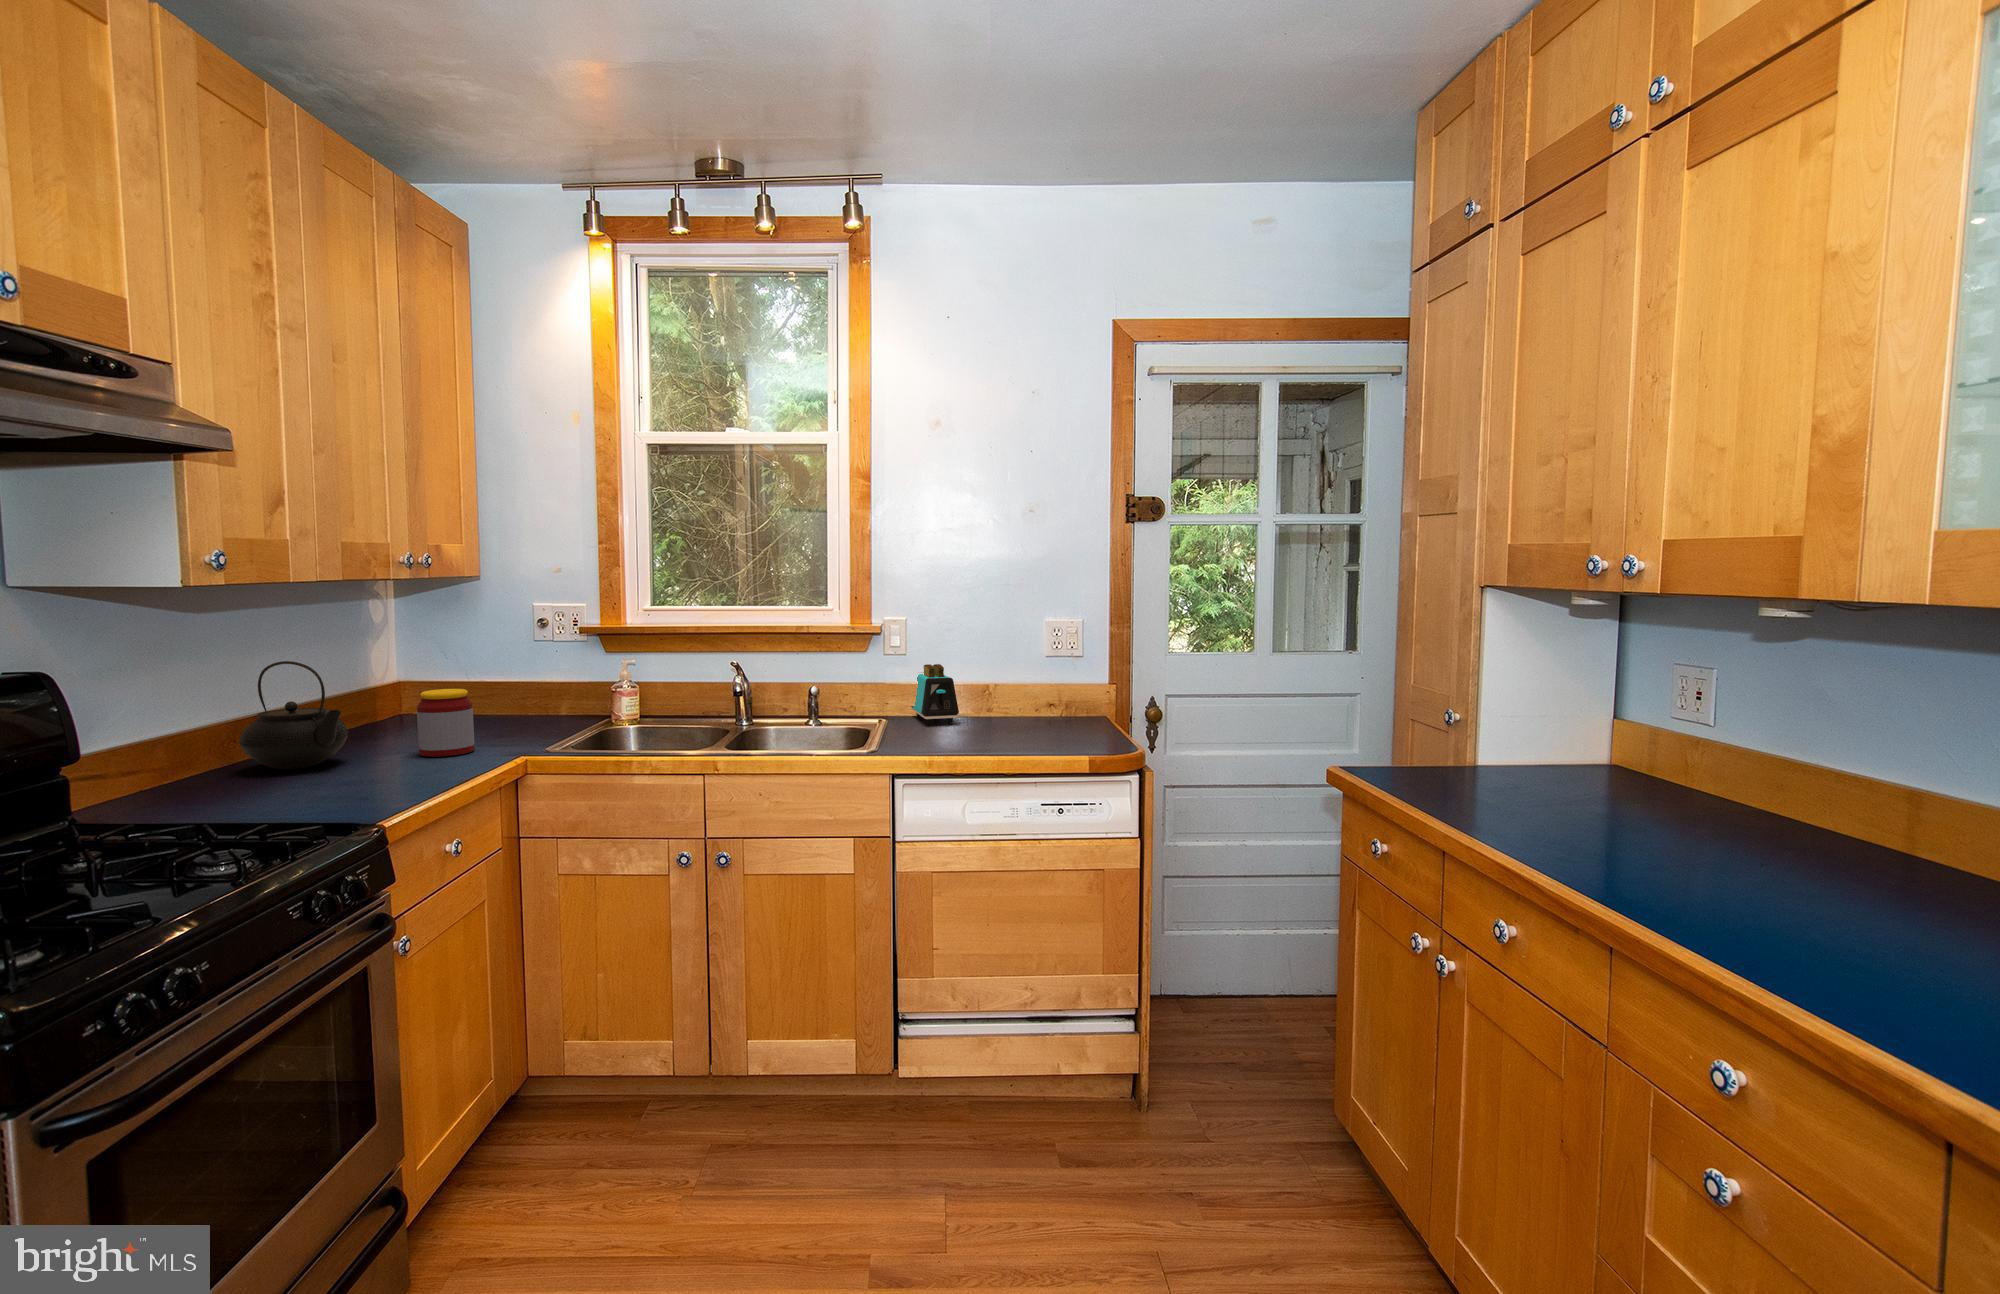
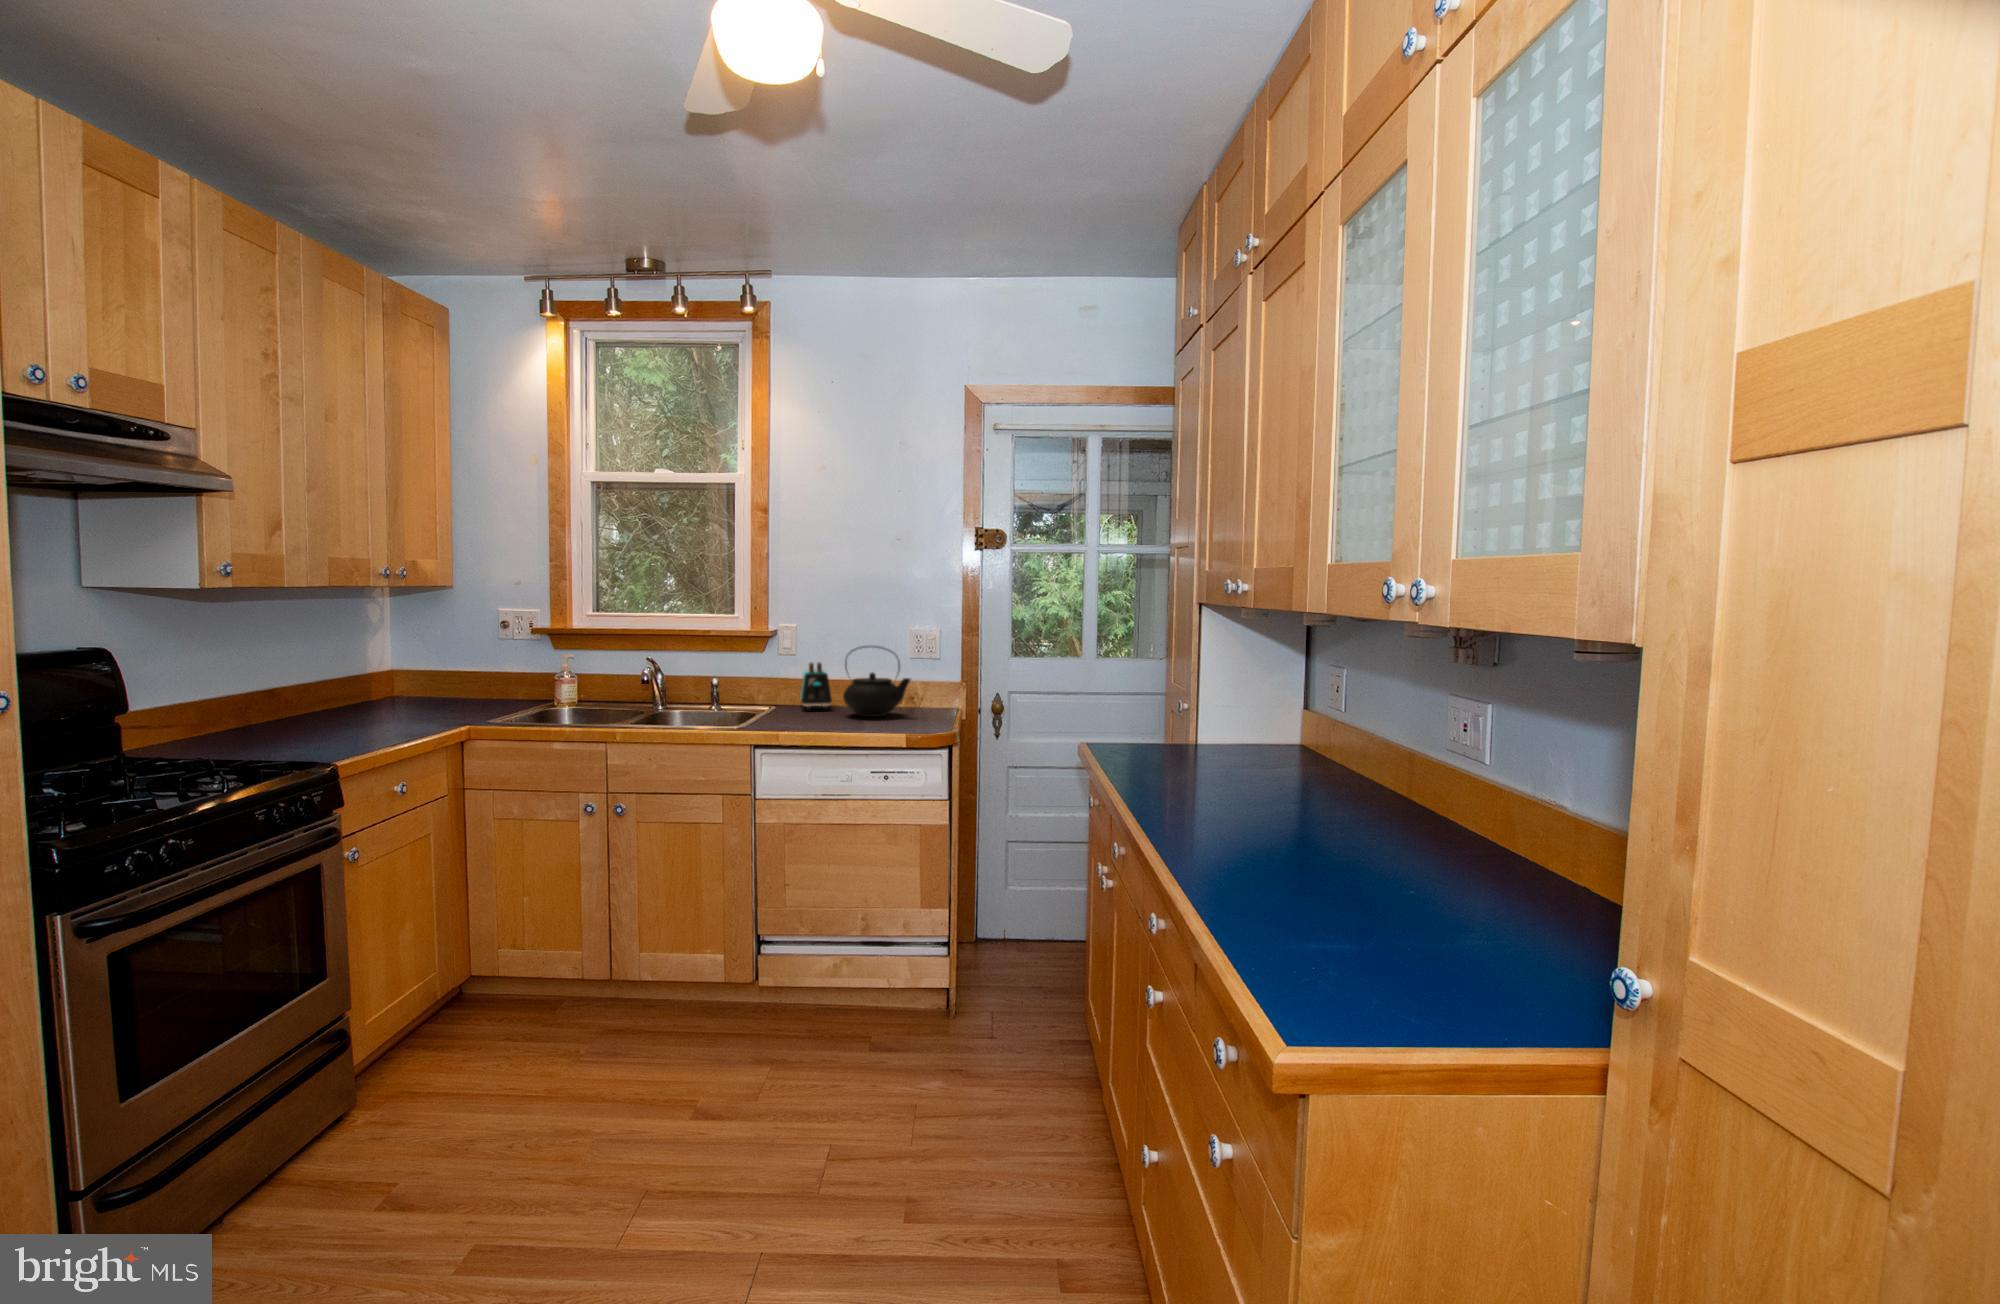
teapot: present [239,661,349,769] -> present [843,646,911,717]
jar: present [417,689,474,757] -> none [390,673,435,725]

